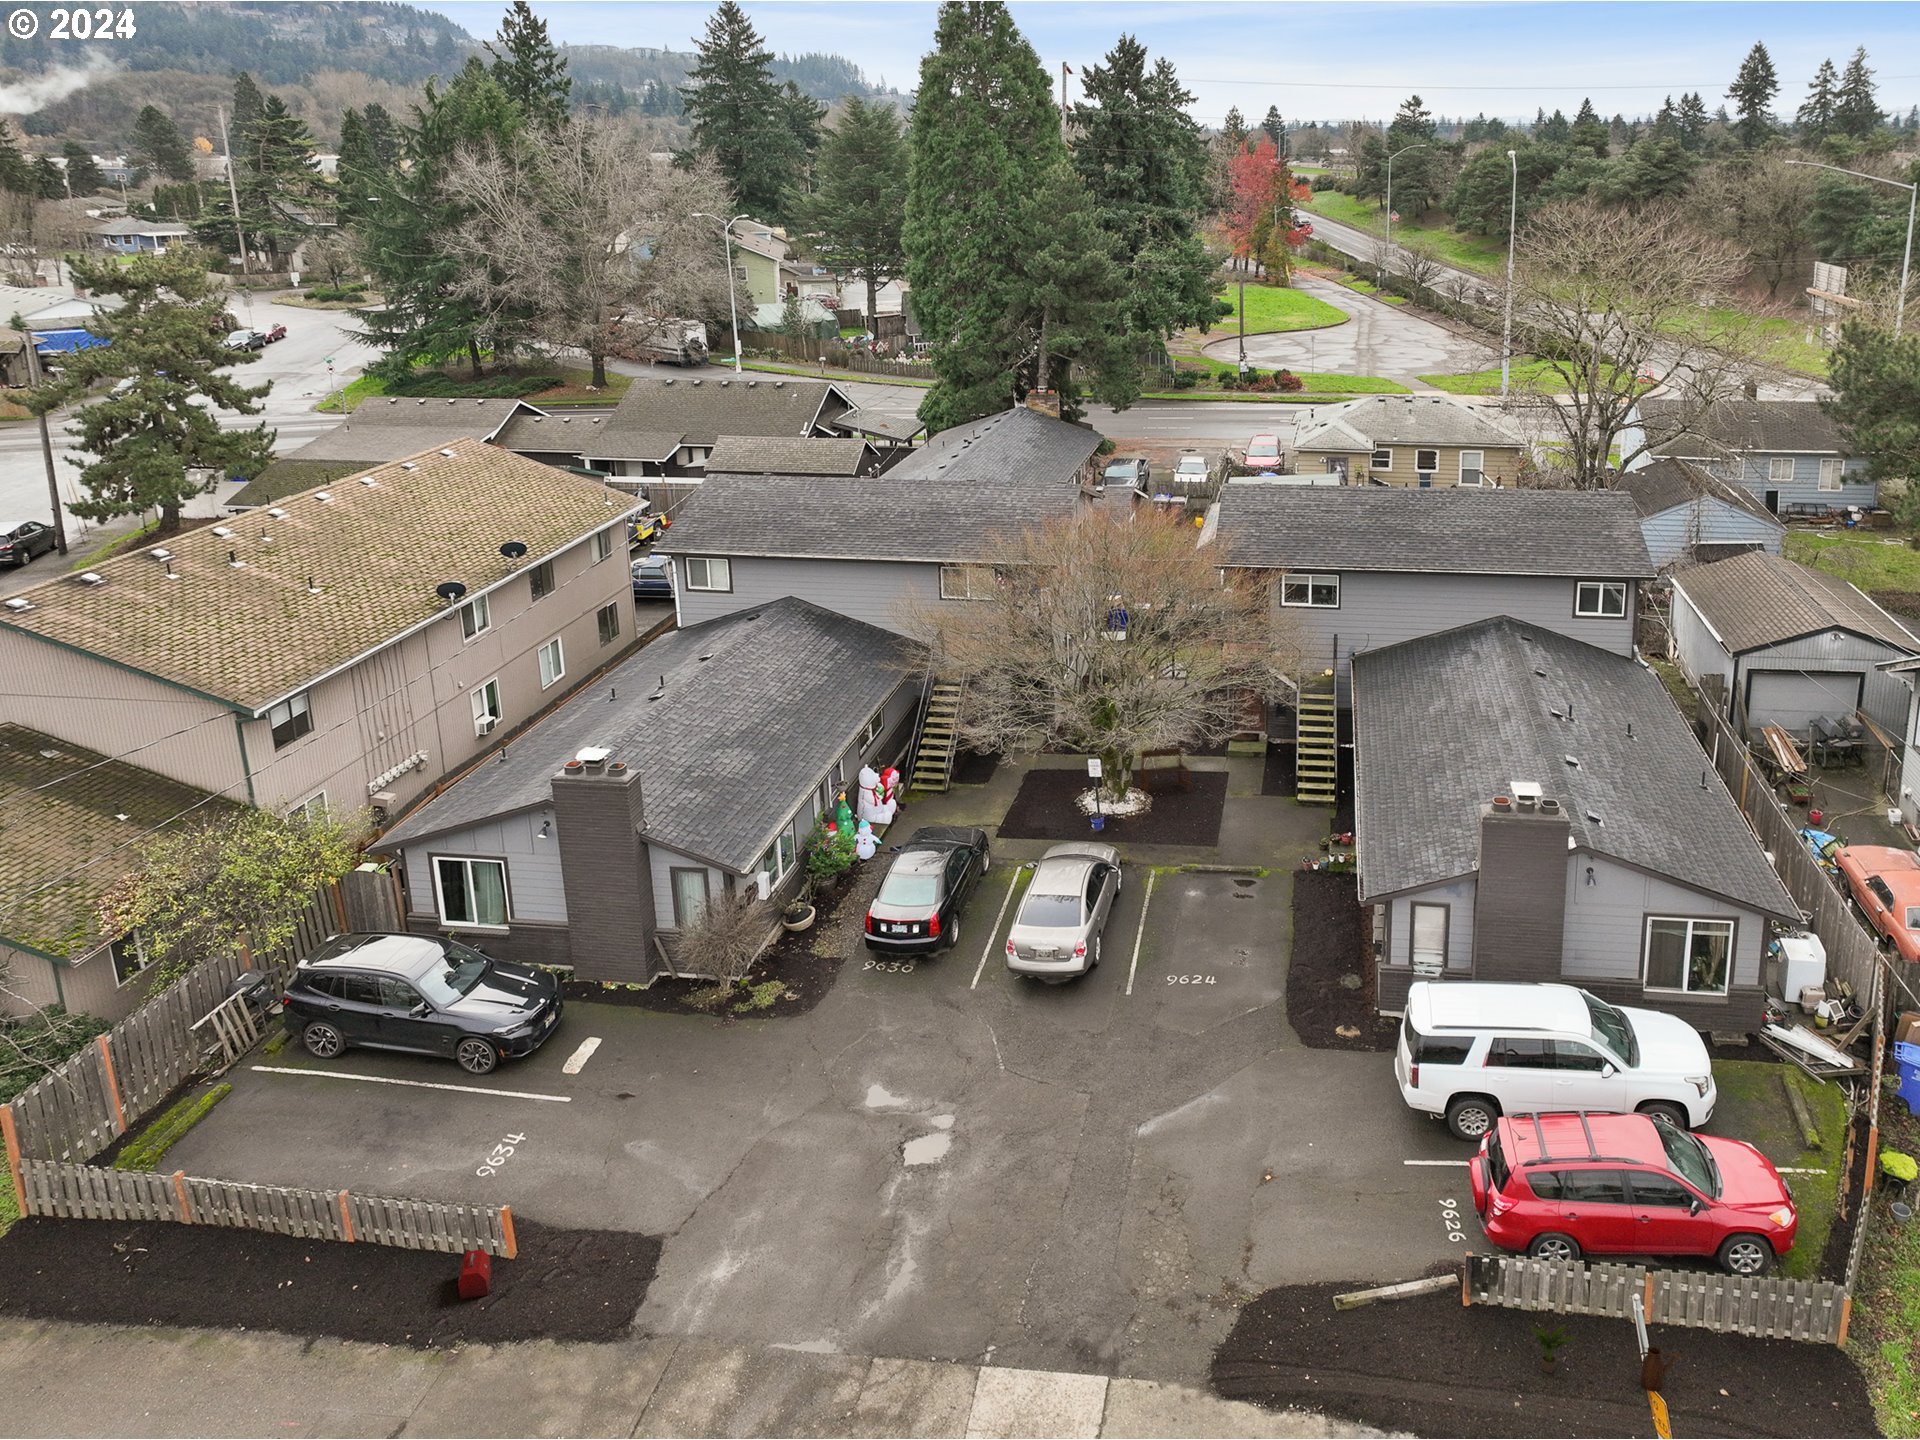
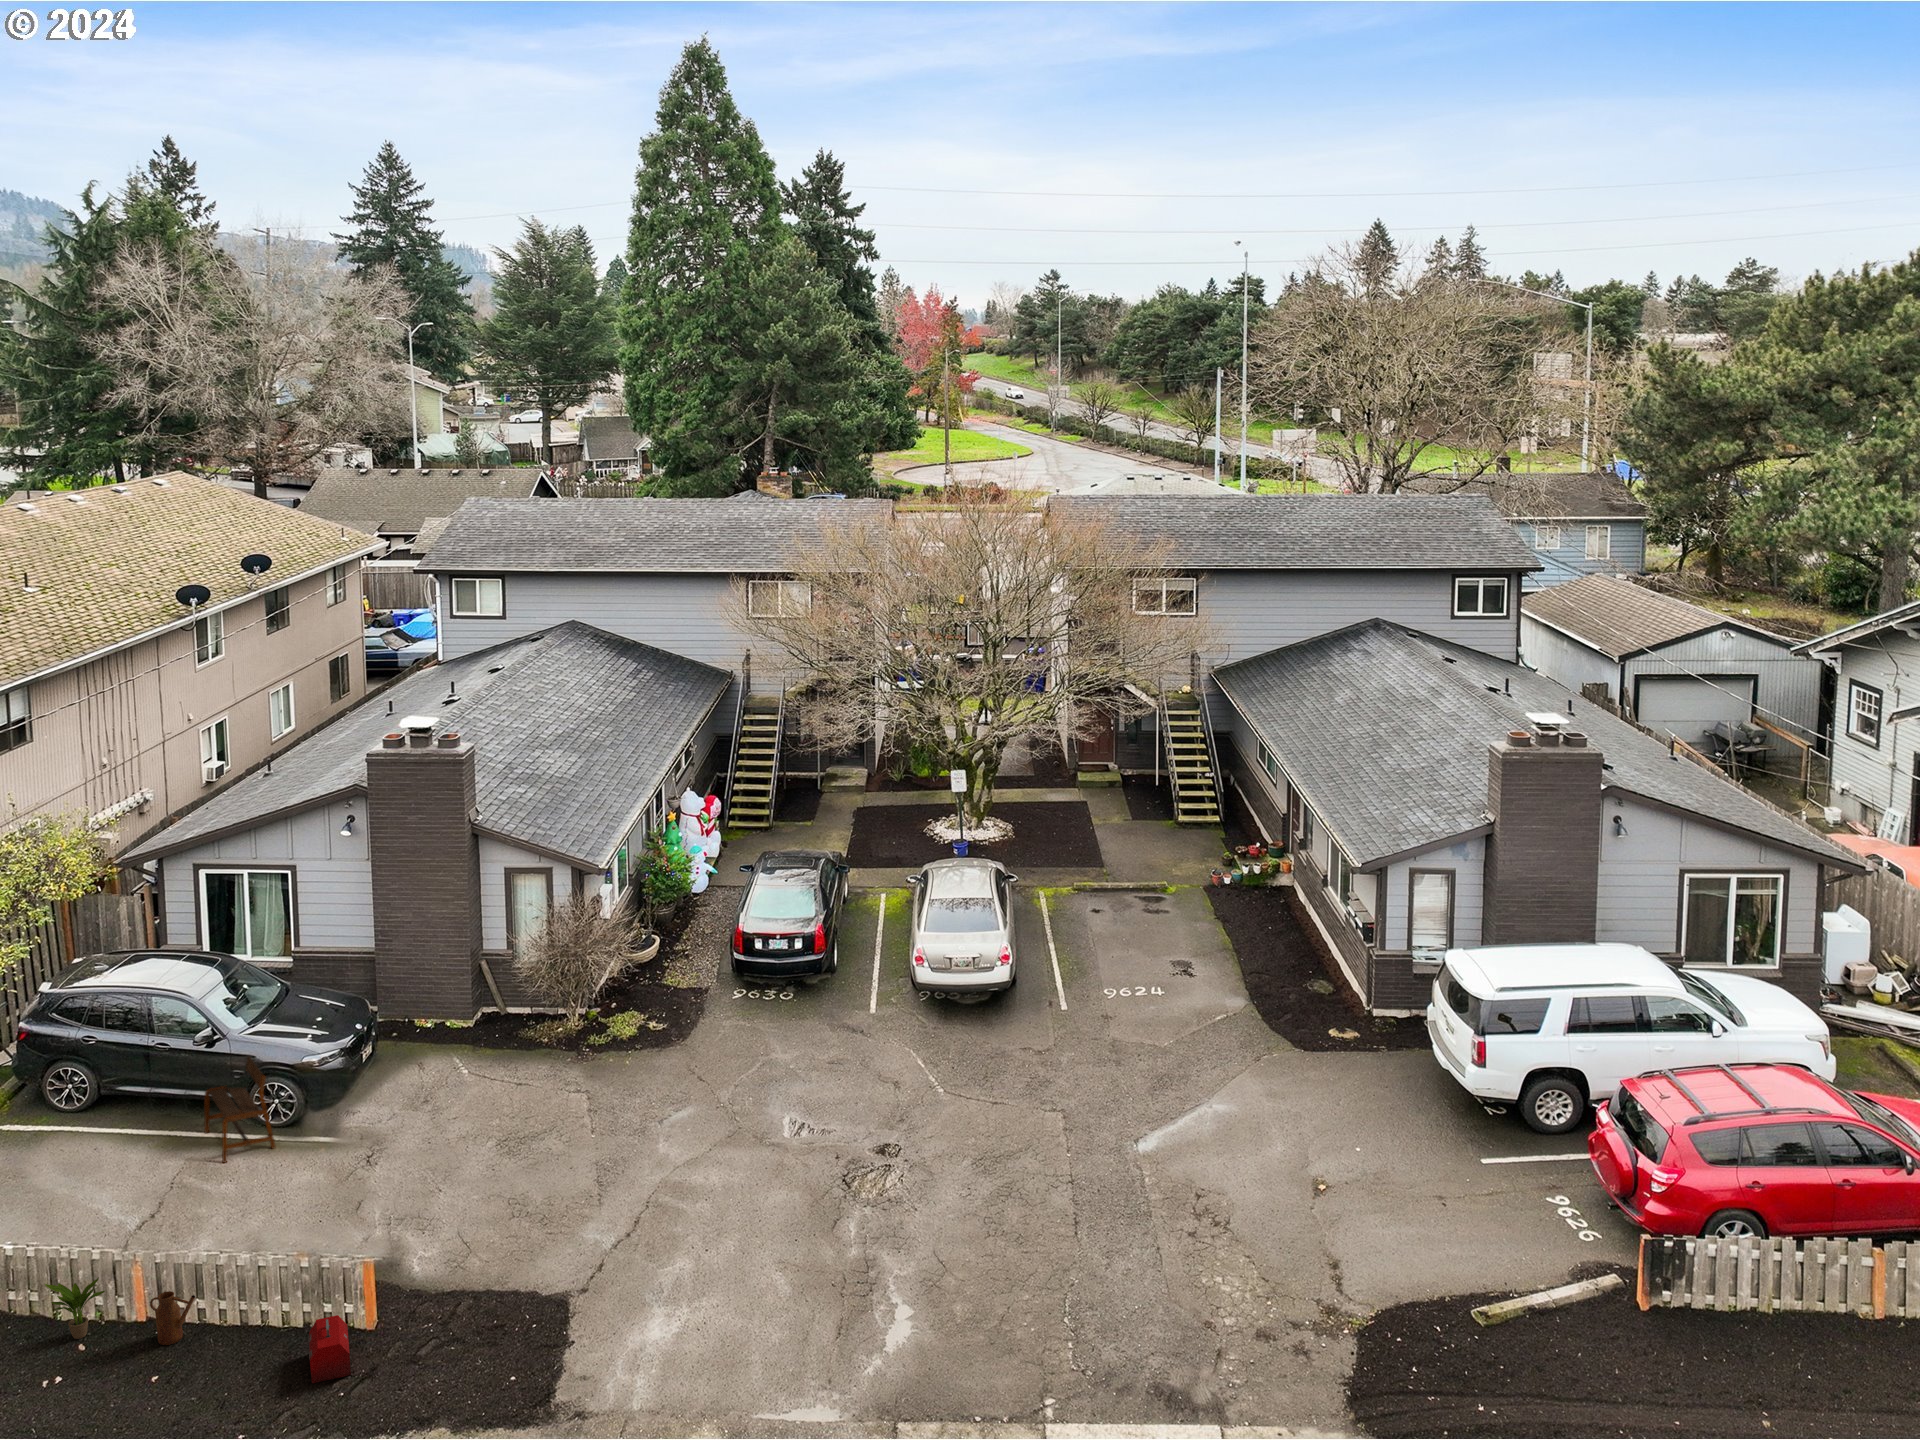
bench: present [1140,747,1190,796] -> present [205,1056,275,1163]
potted plant: present [1529,1324,1576,1373] -> present [45,1277,105,1339]
watering can: present [1638,1346,1681,1391] -> present [150,1291,195,1345]

